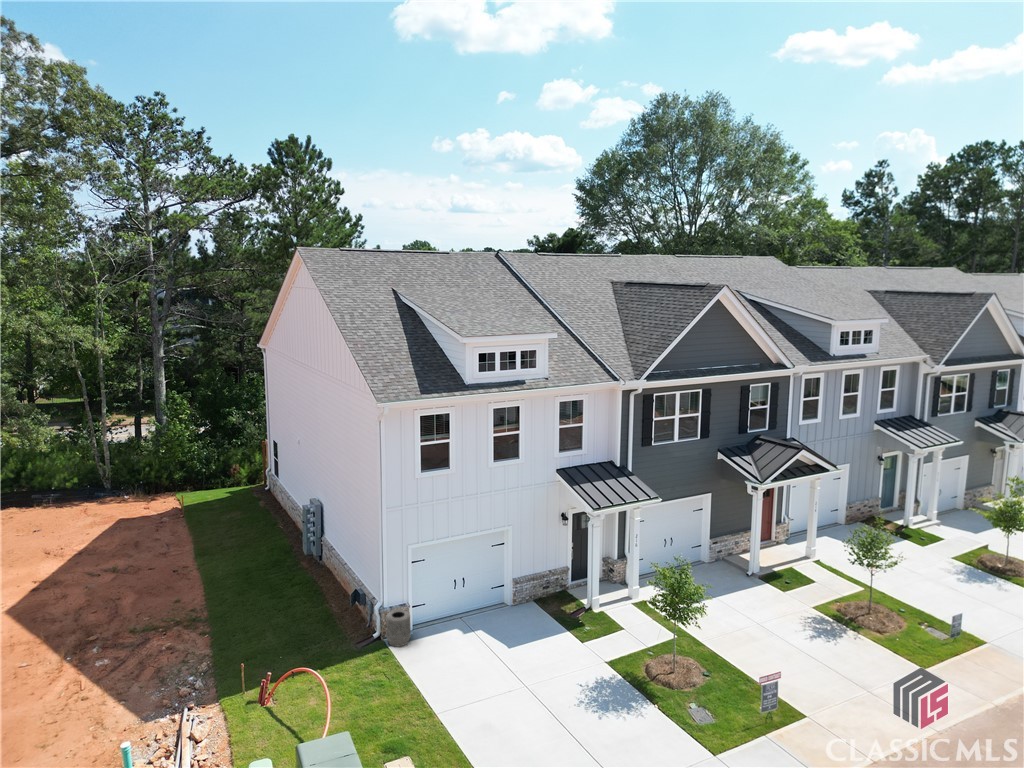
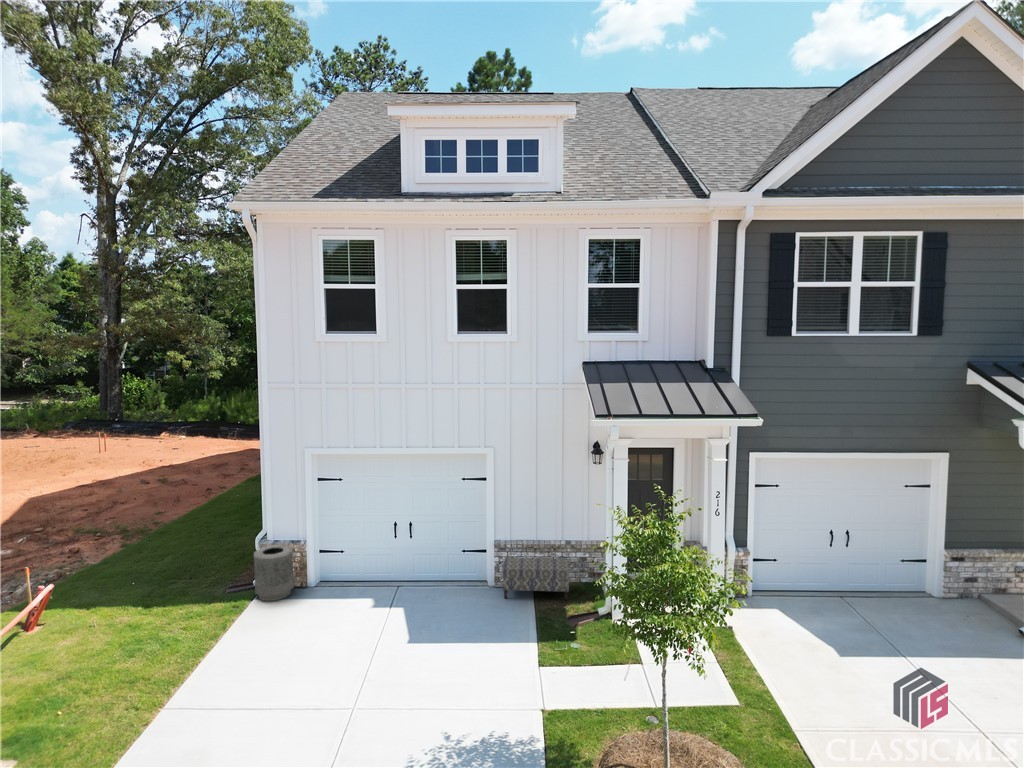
bench: none [520,581,560,611] -> present [503,557,570,600]

